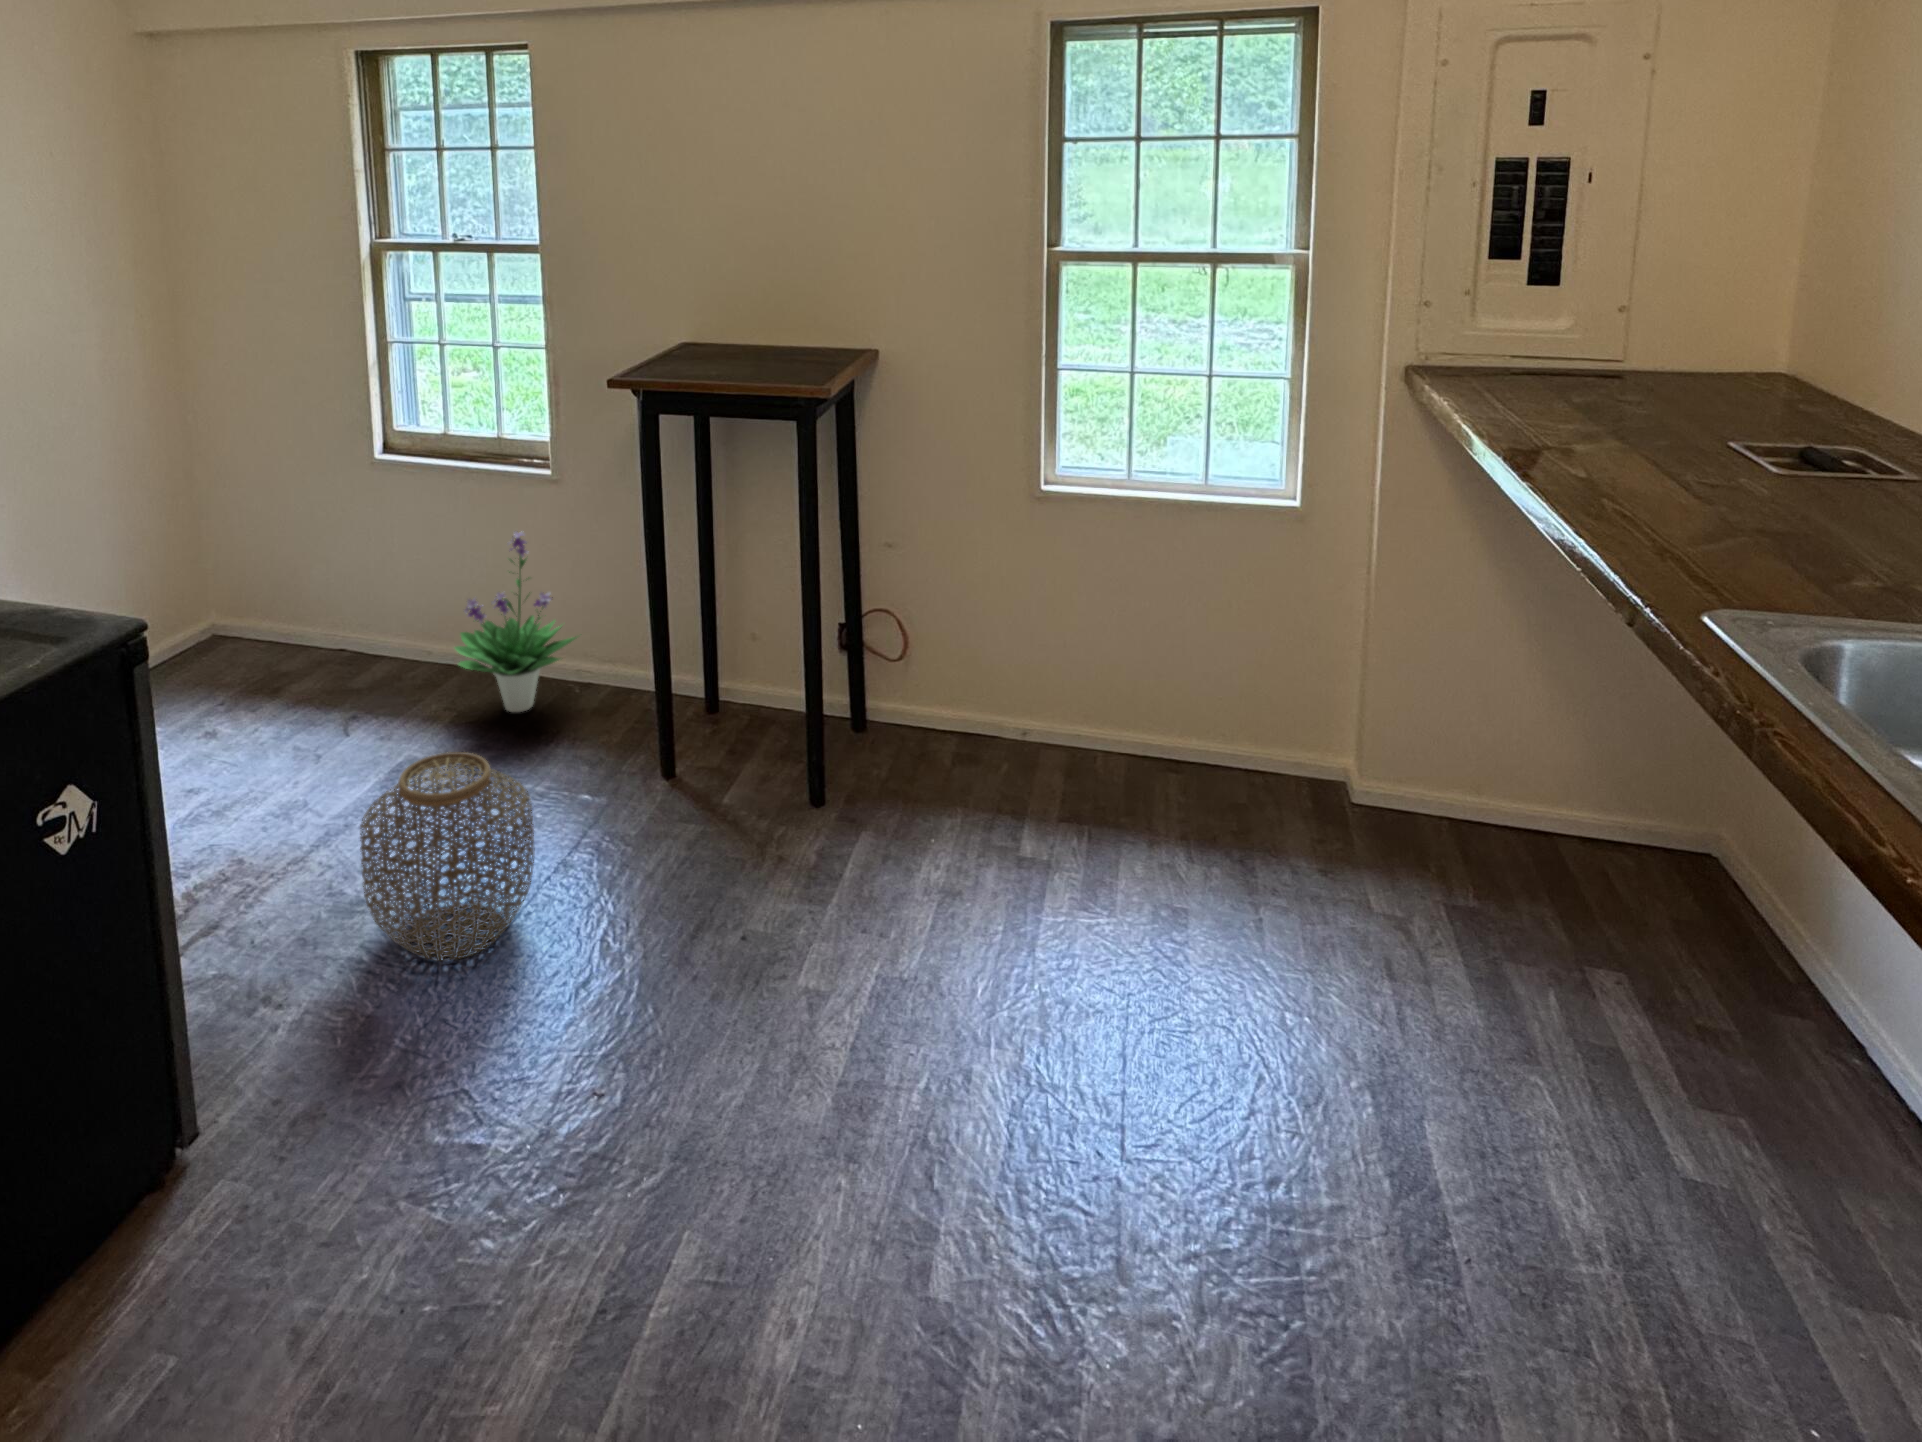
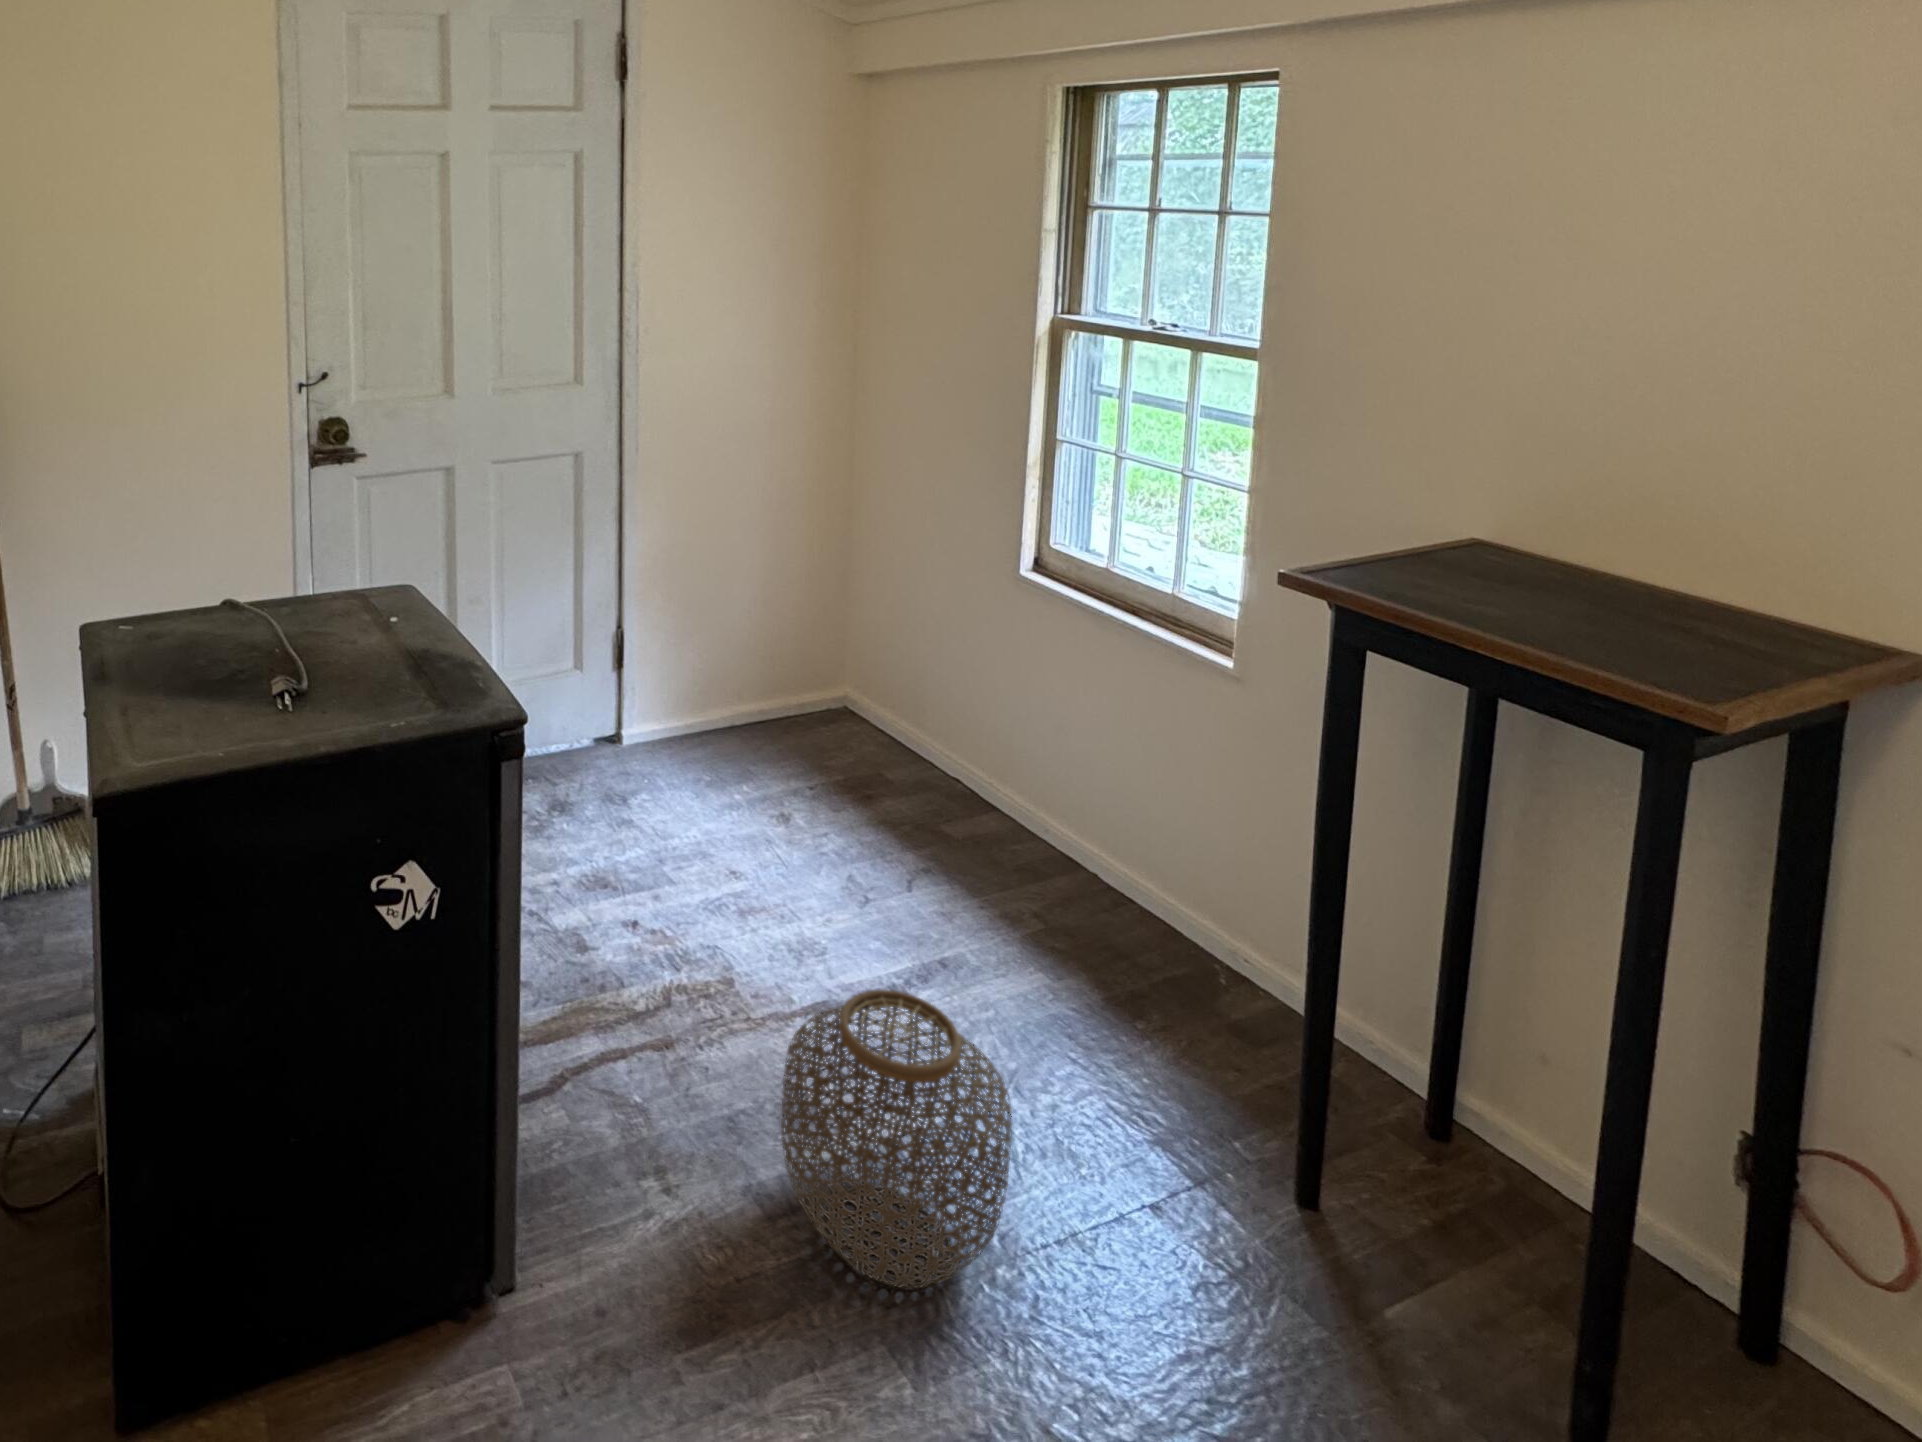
potted plant: present [455,531,577,712] -> none [1044,725,1239,968]

